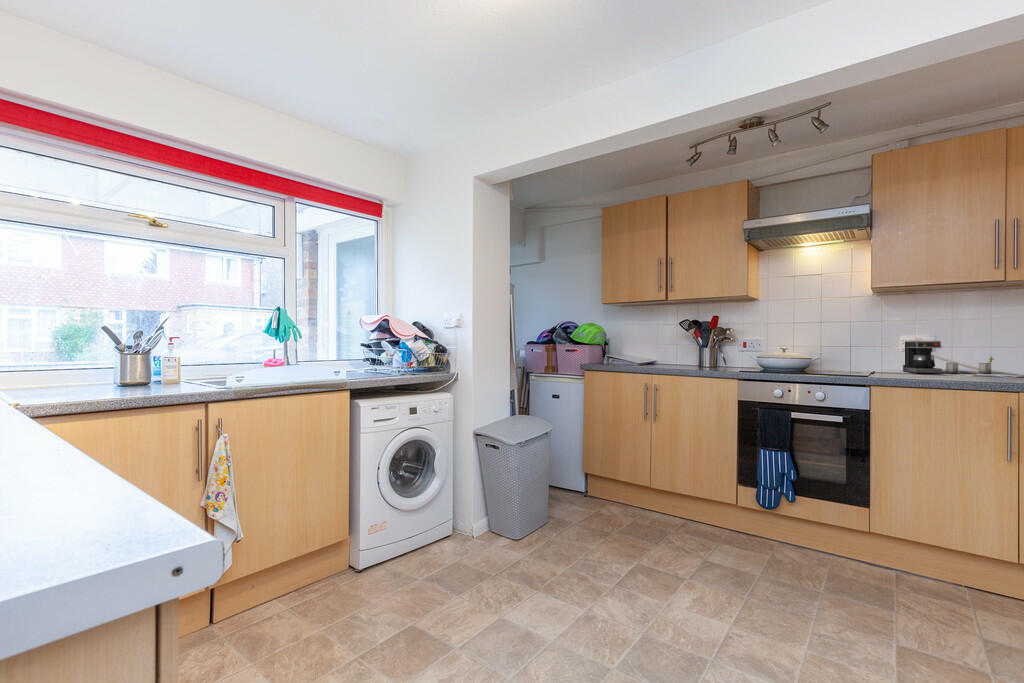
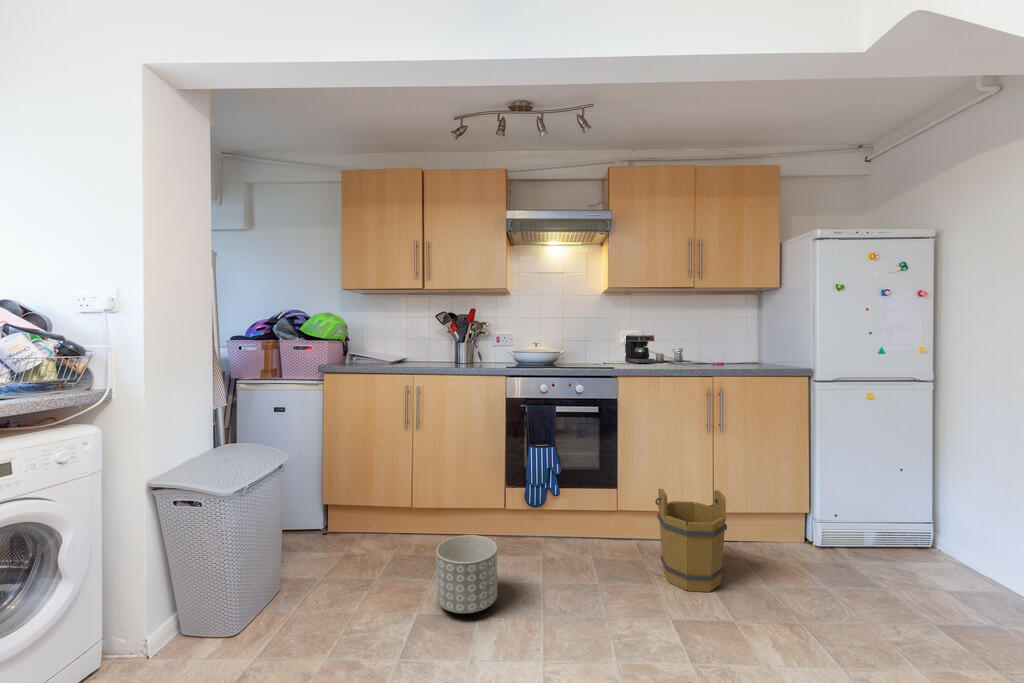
bucket: none [898,507,998,630] -> present [655,489,727,592]
planter: none [654,510,707,571] -> present [437,535,497,613]

